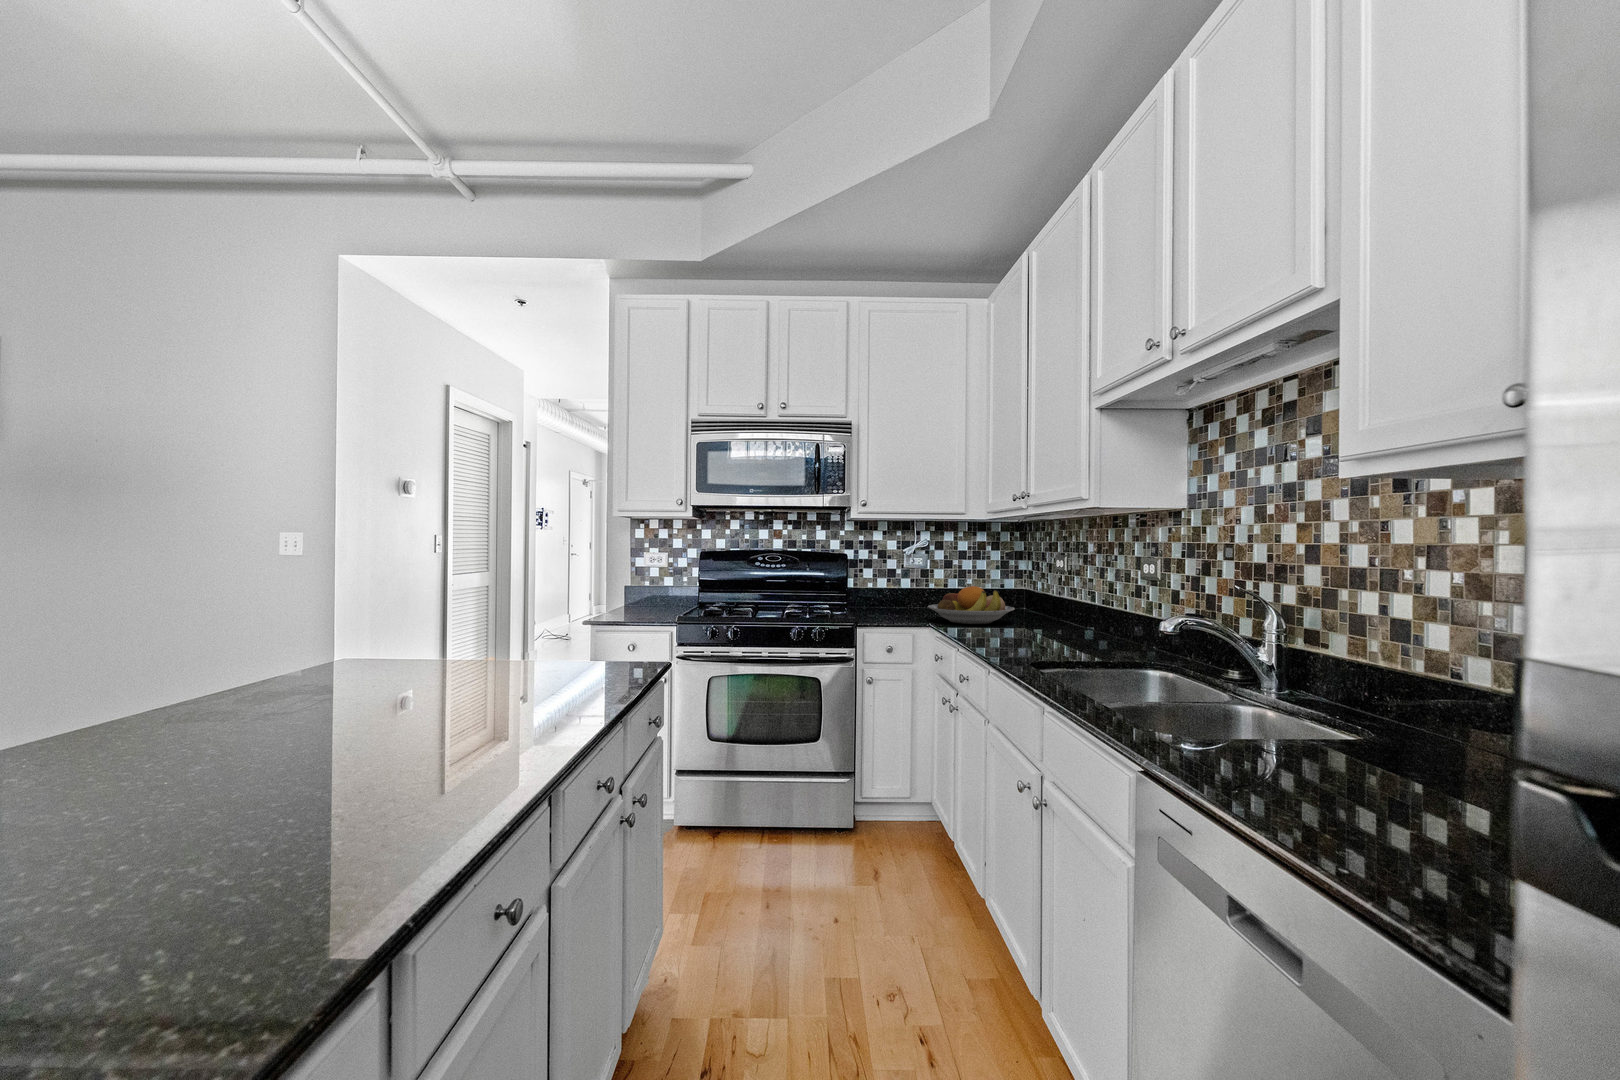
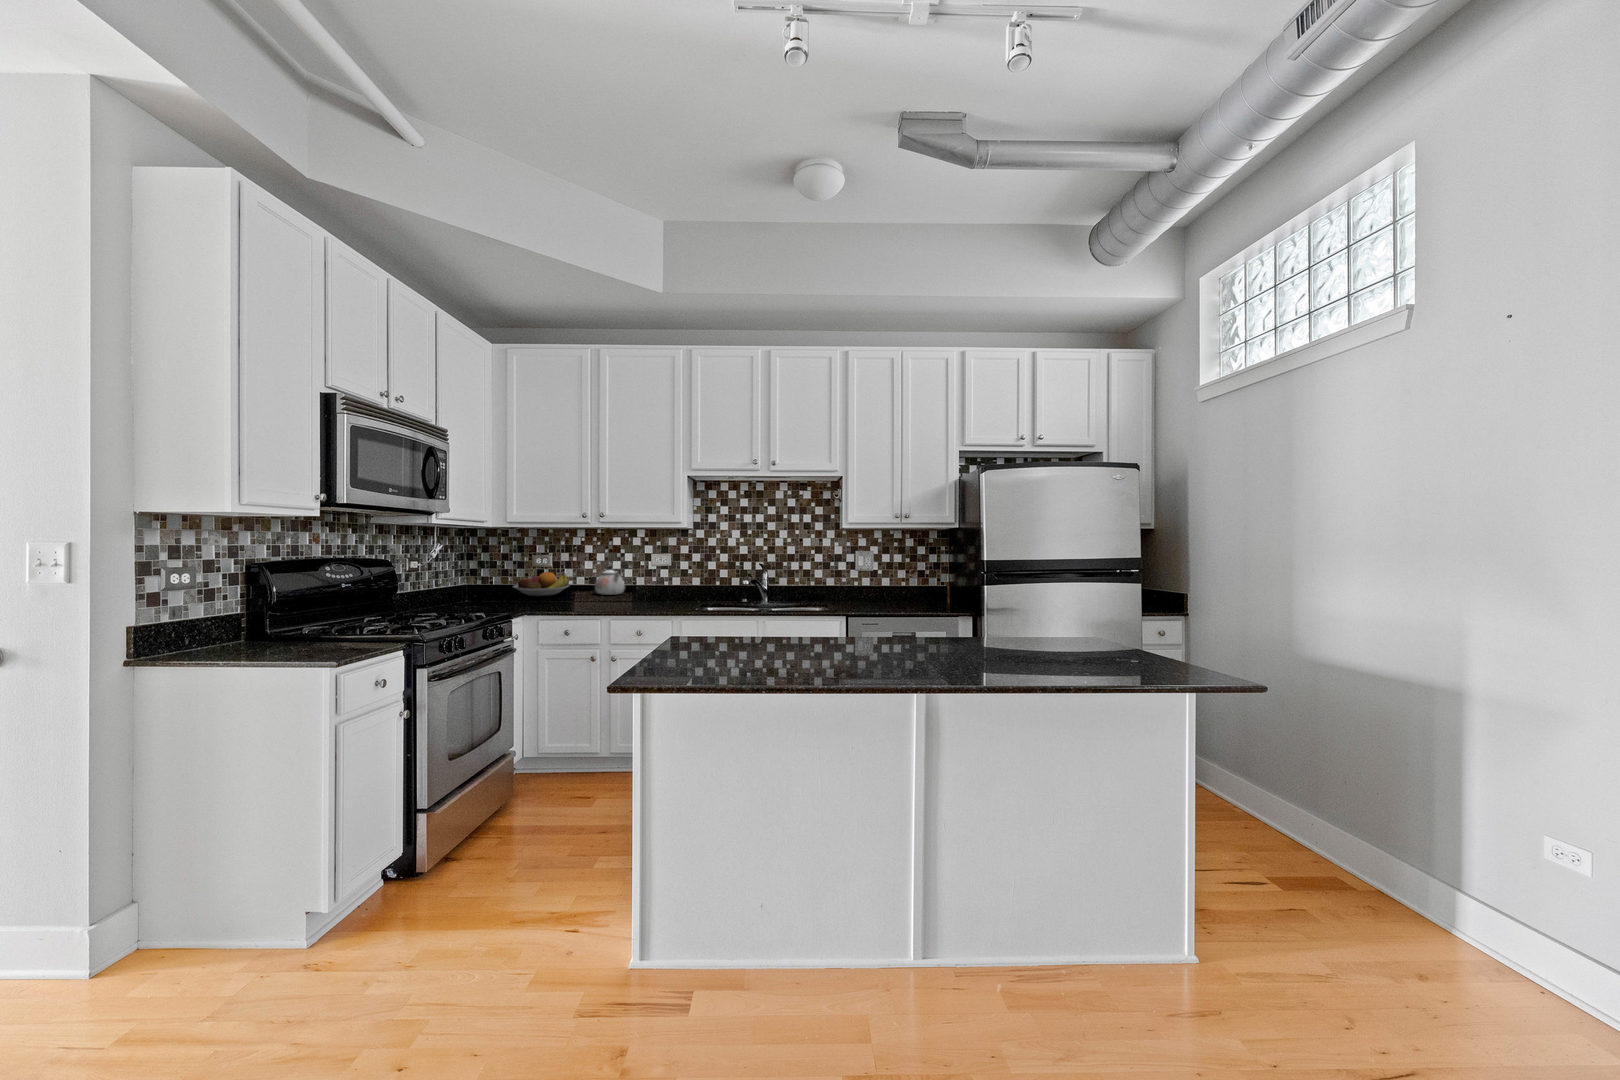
kettle: none [1031,573,1085,635] -> present [595,561,625,595]

